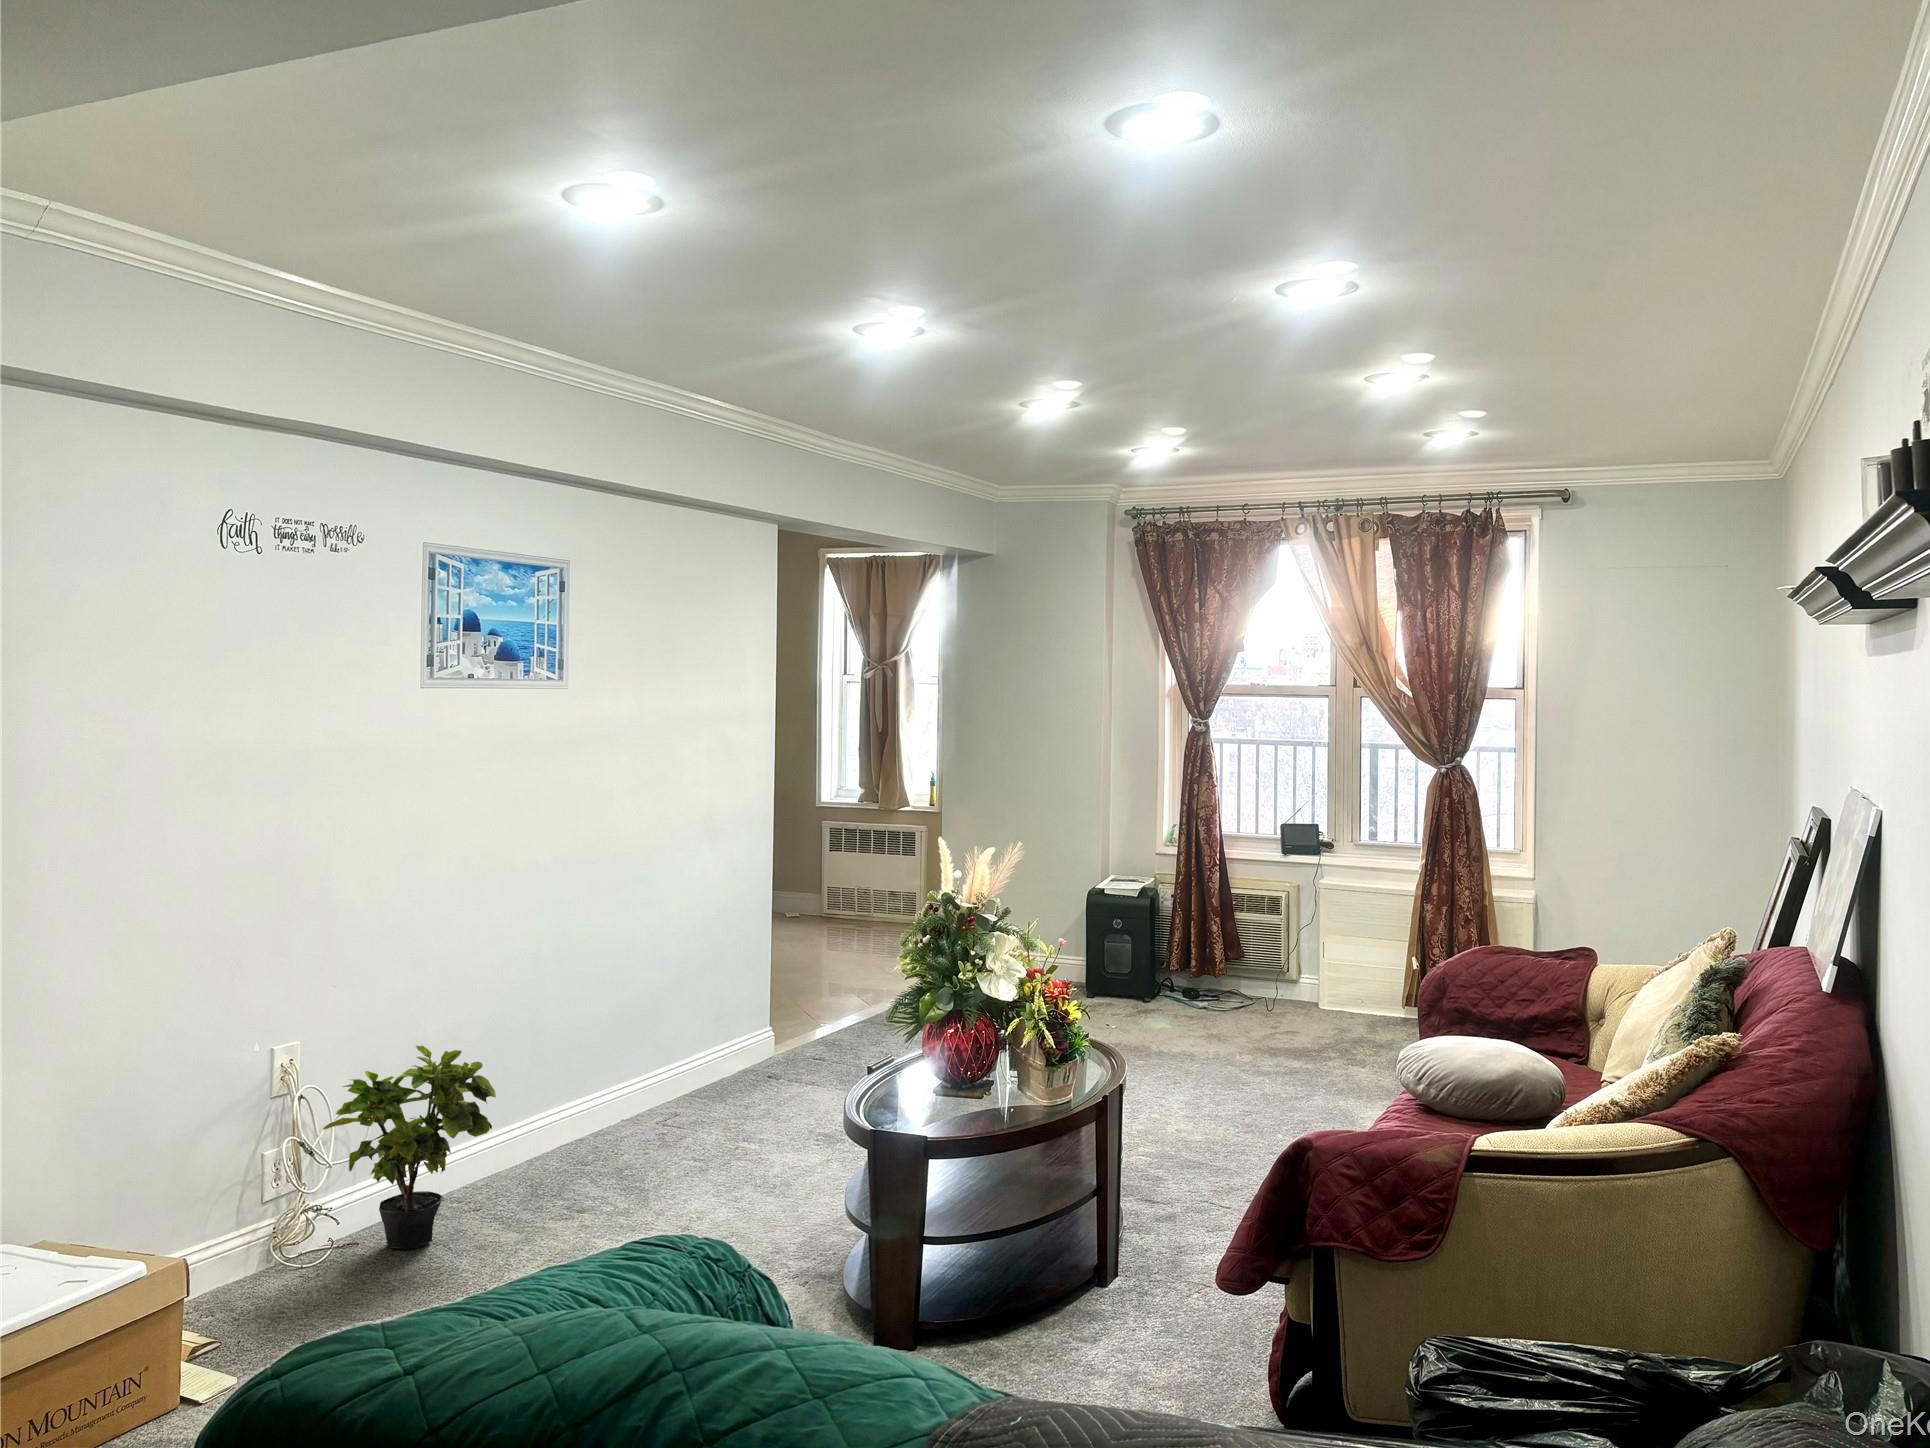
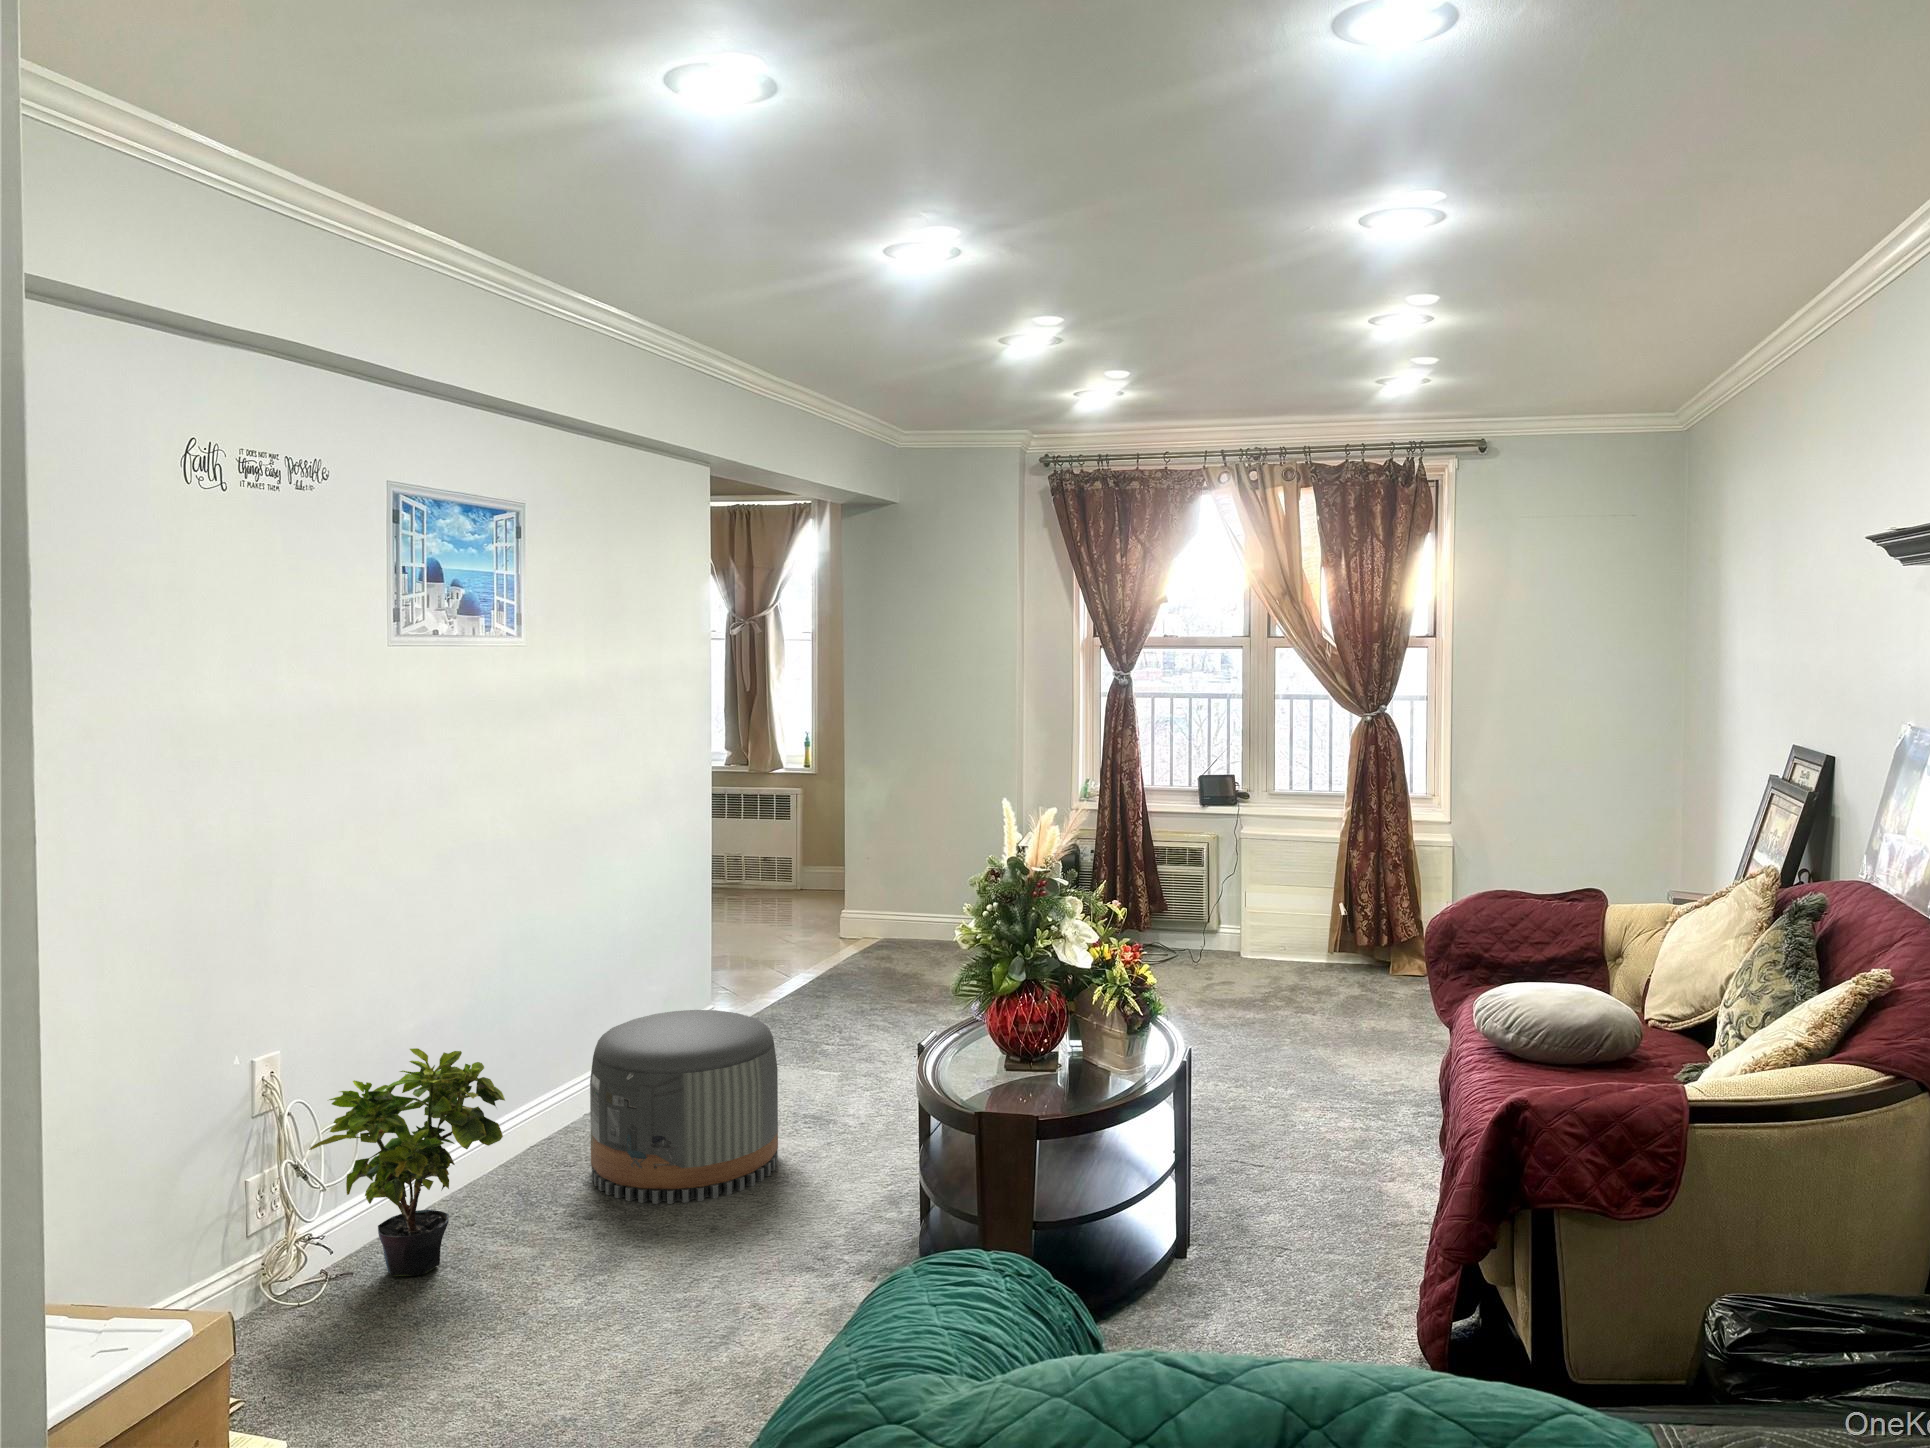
pouf: none [595,1028,769,1204] -> present [590,1010,778,1204]

